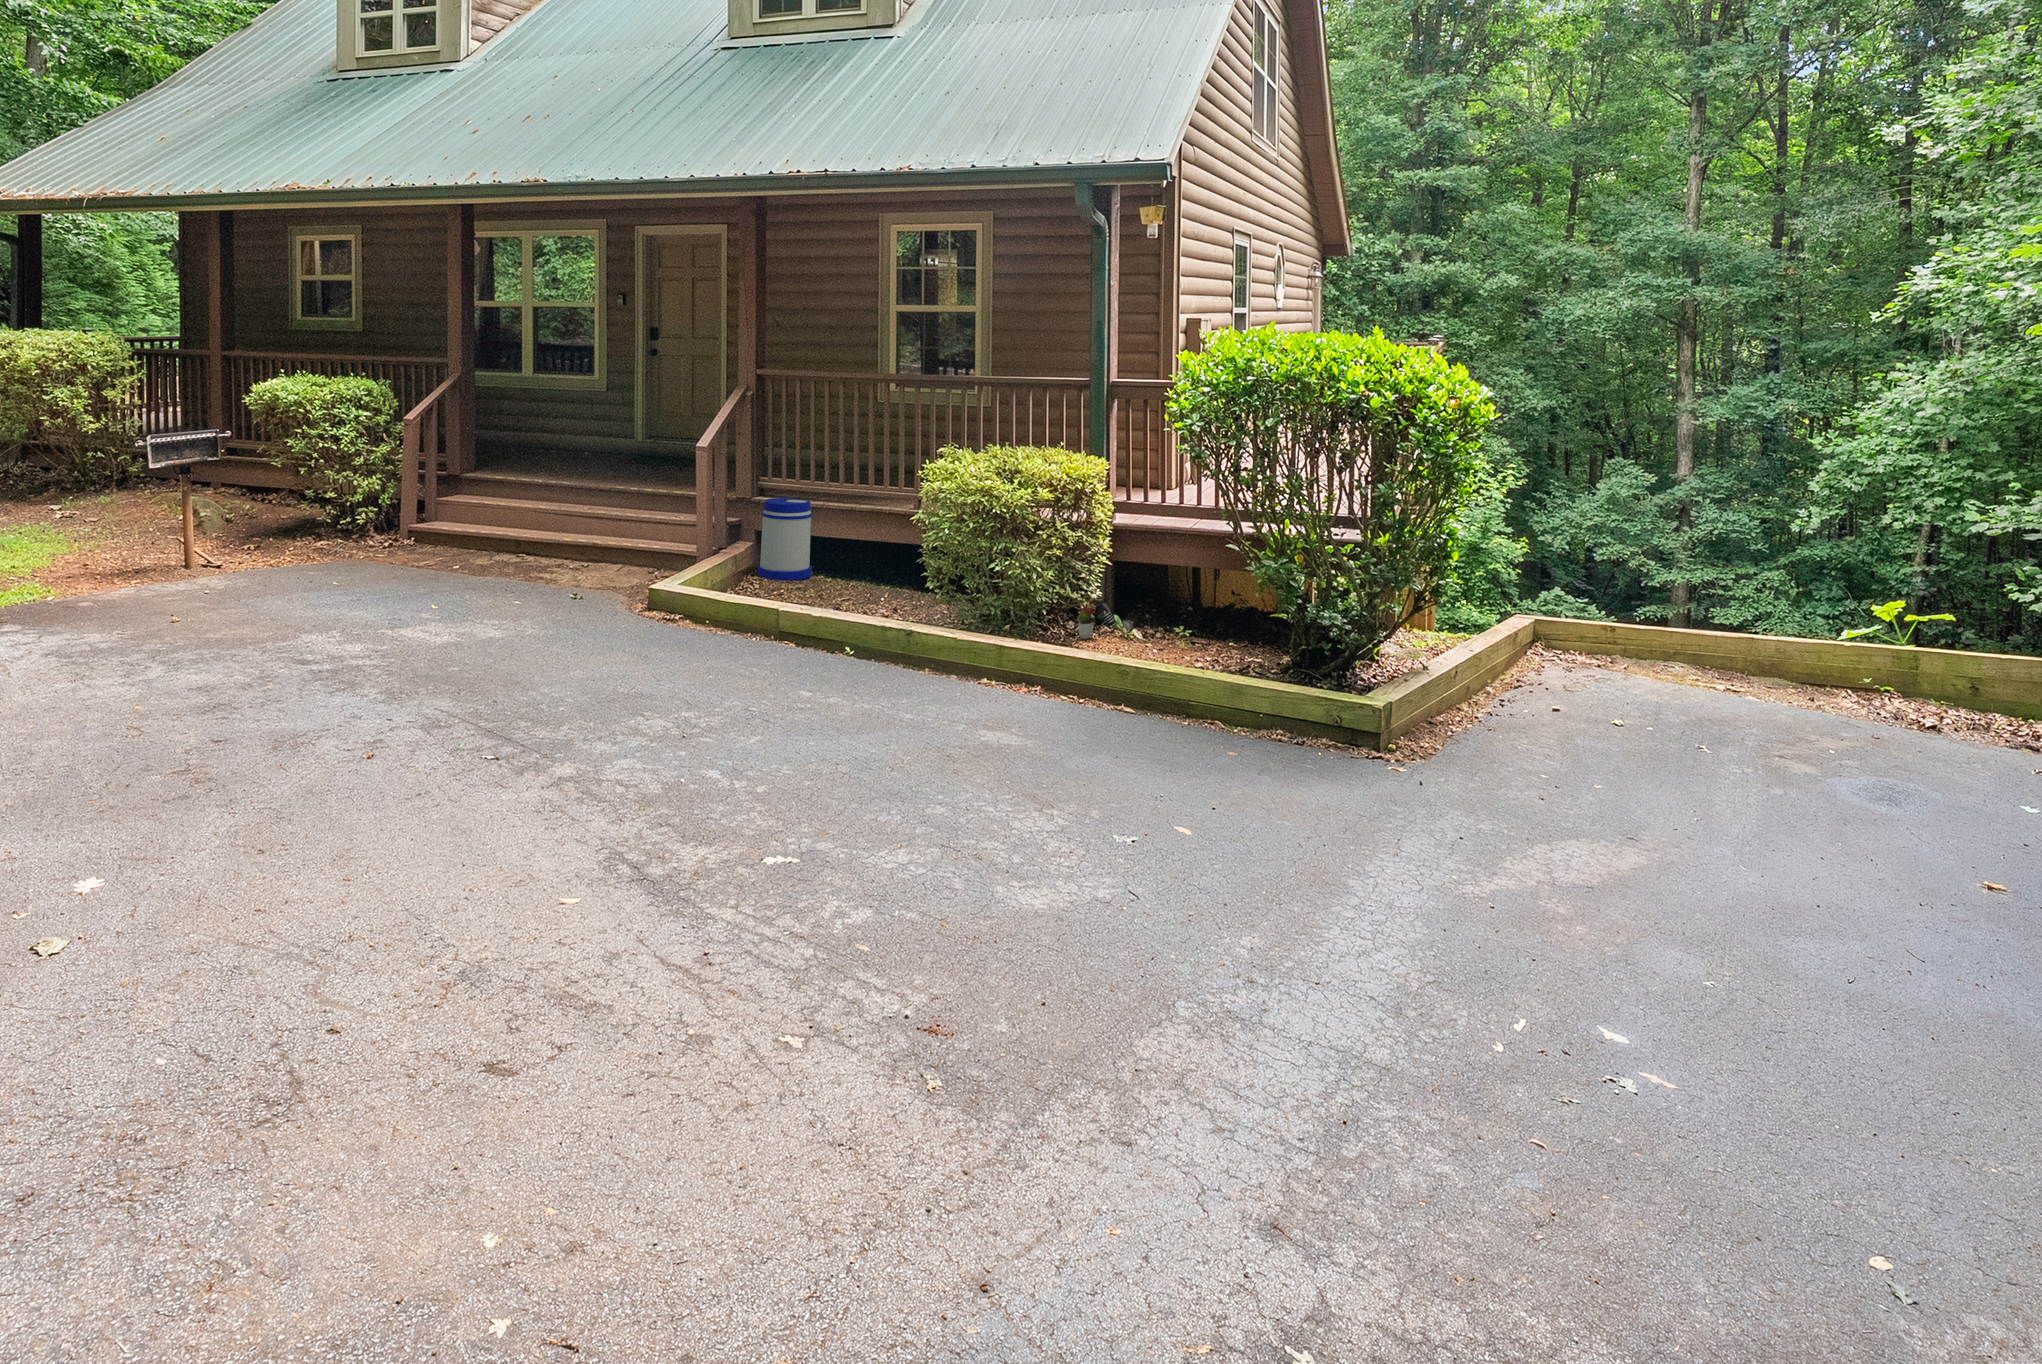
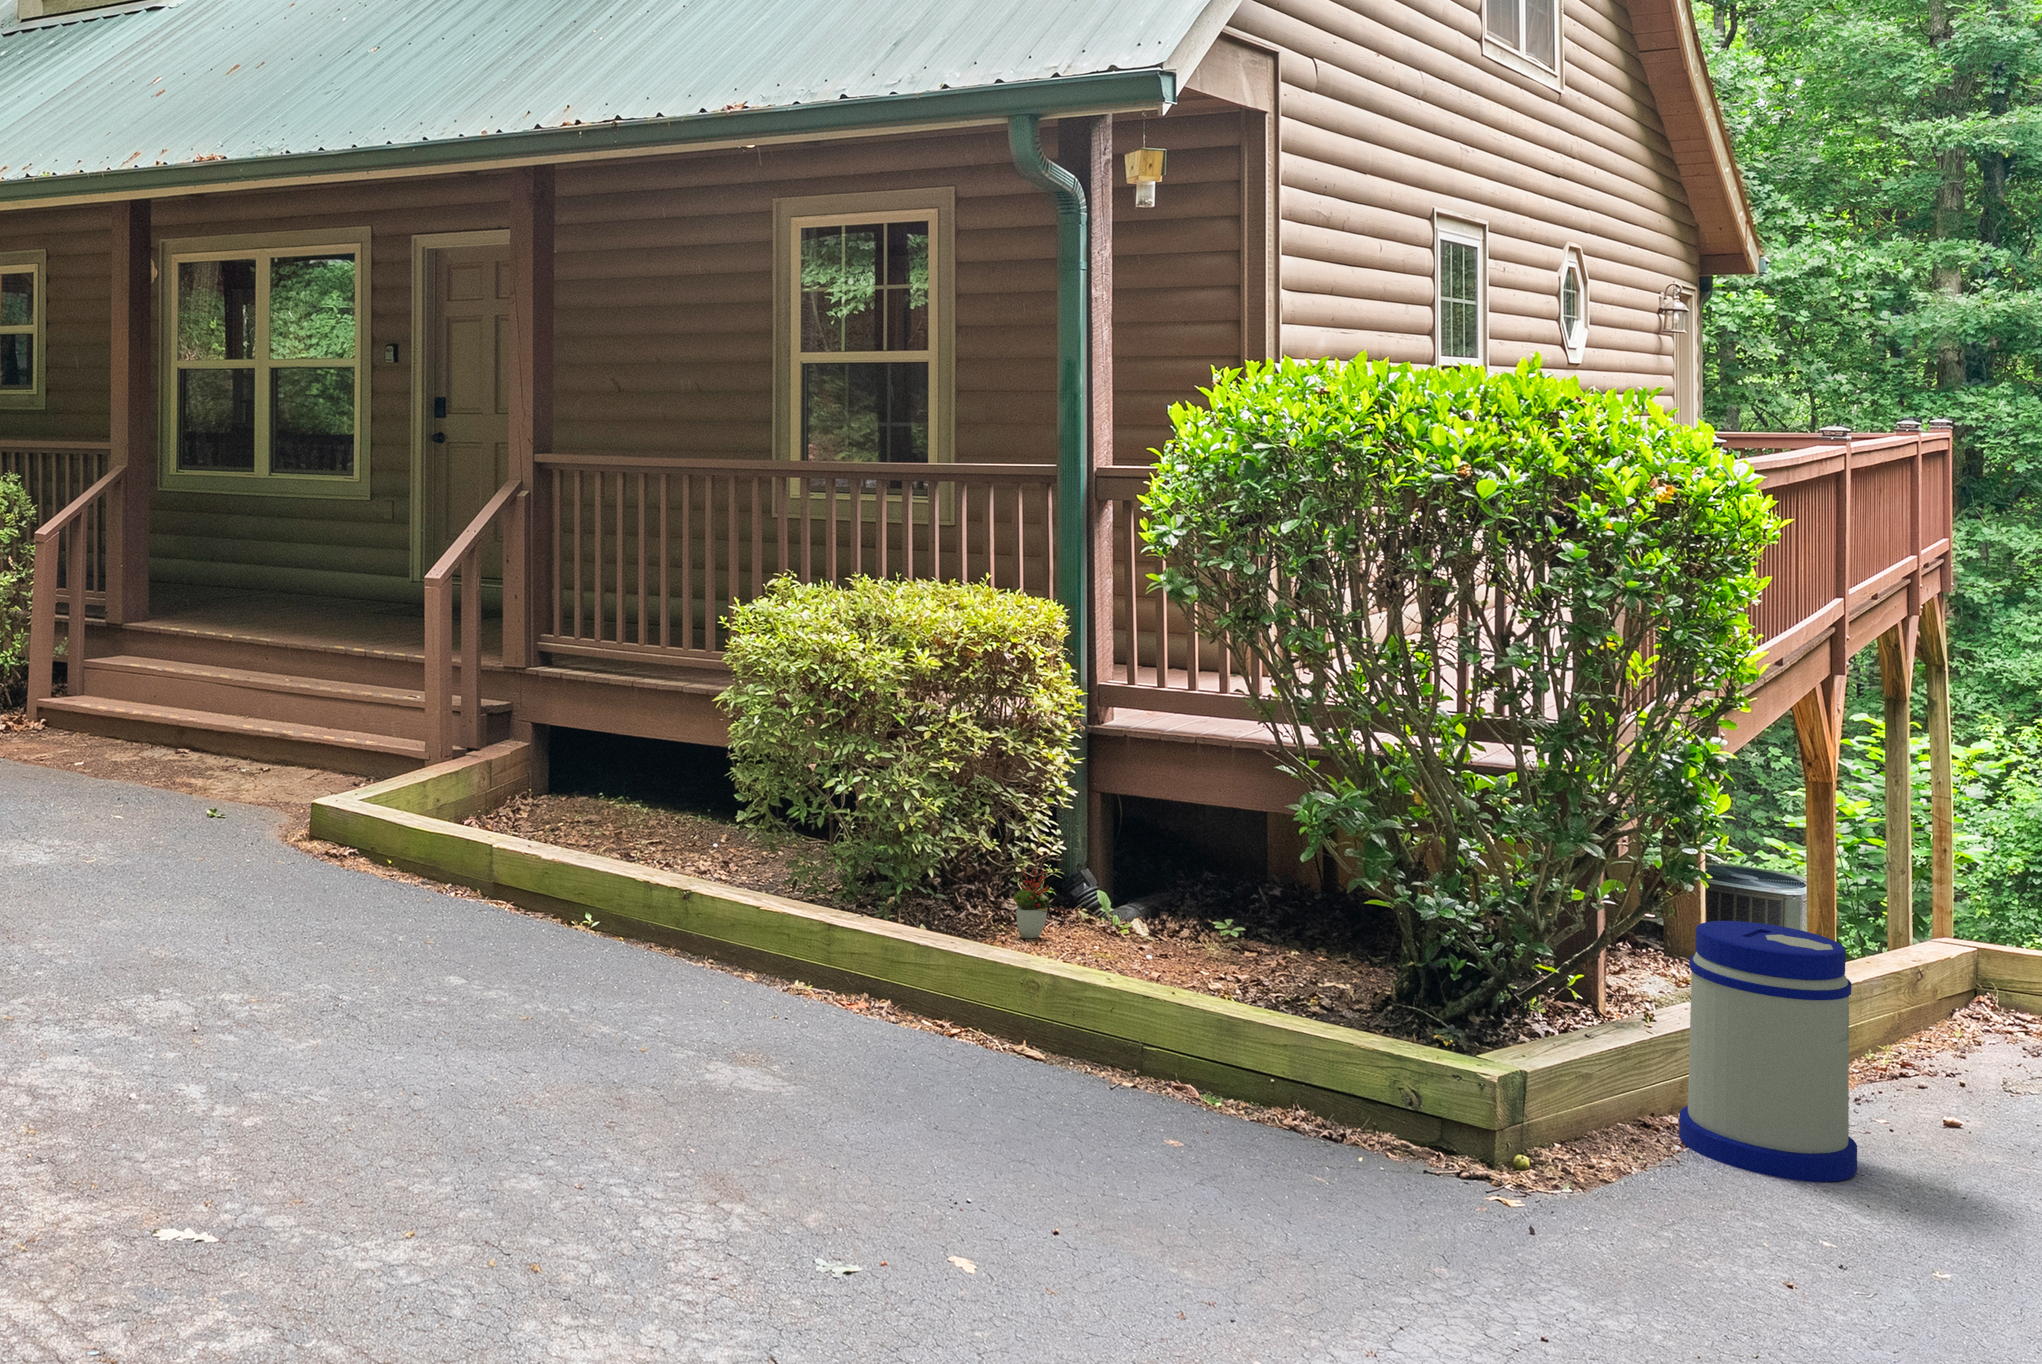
trash can: present [757,498,812,581] -> present [1679,921,1857,1182]

